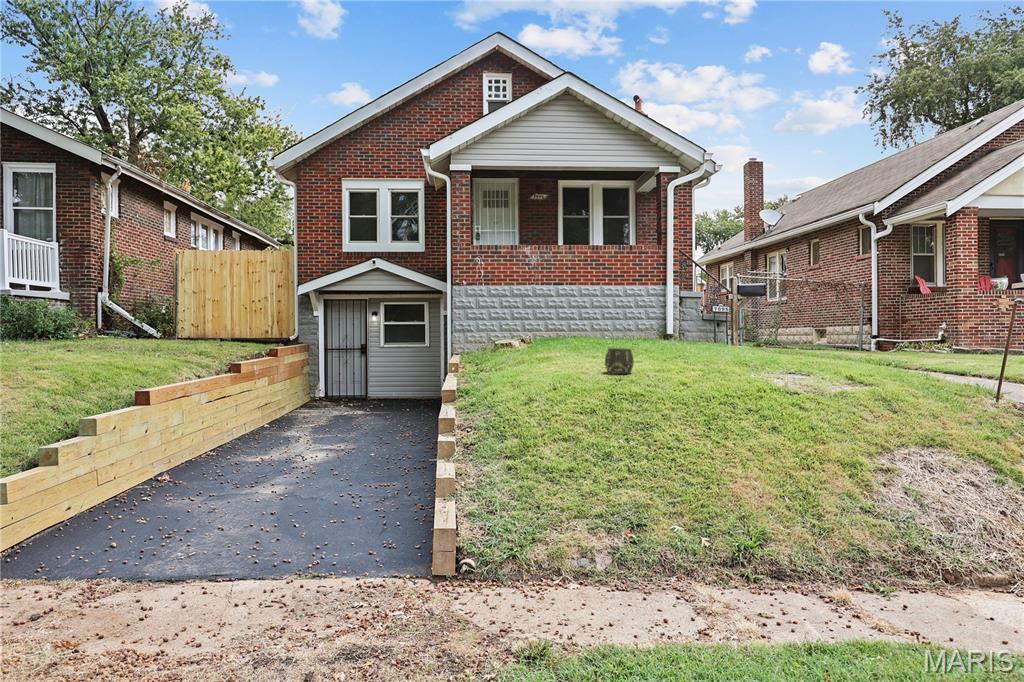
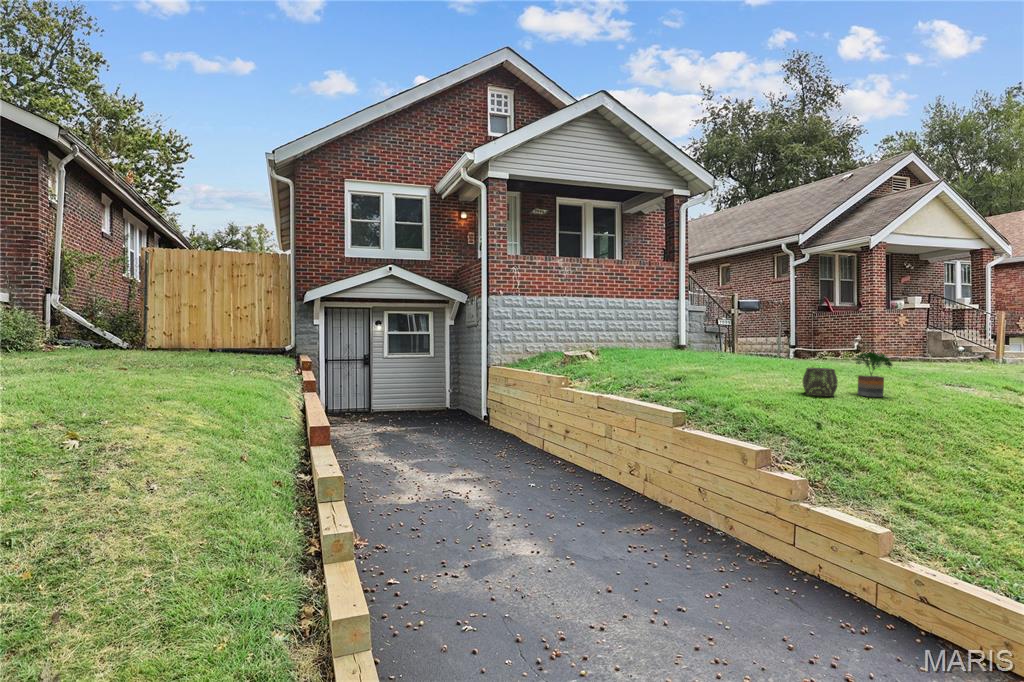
potted tree: none [654,333,683,375] -> present [856,352,893,397]

